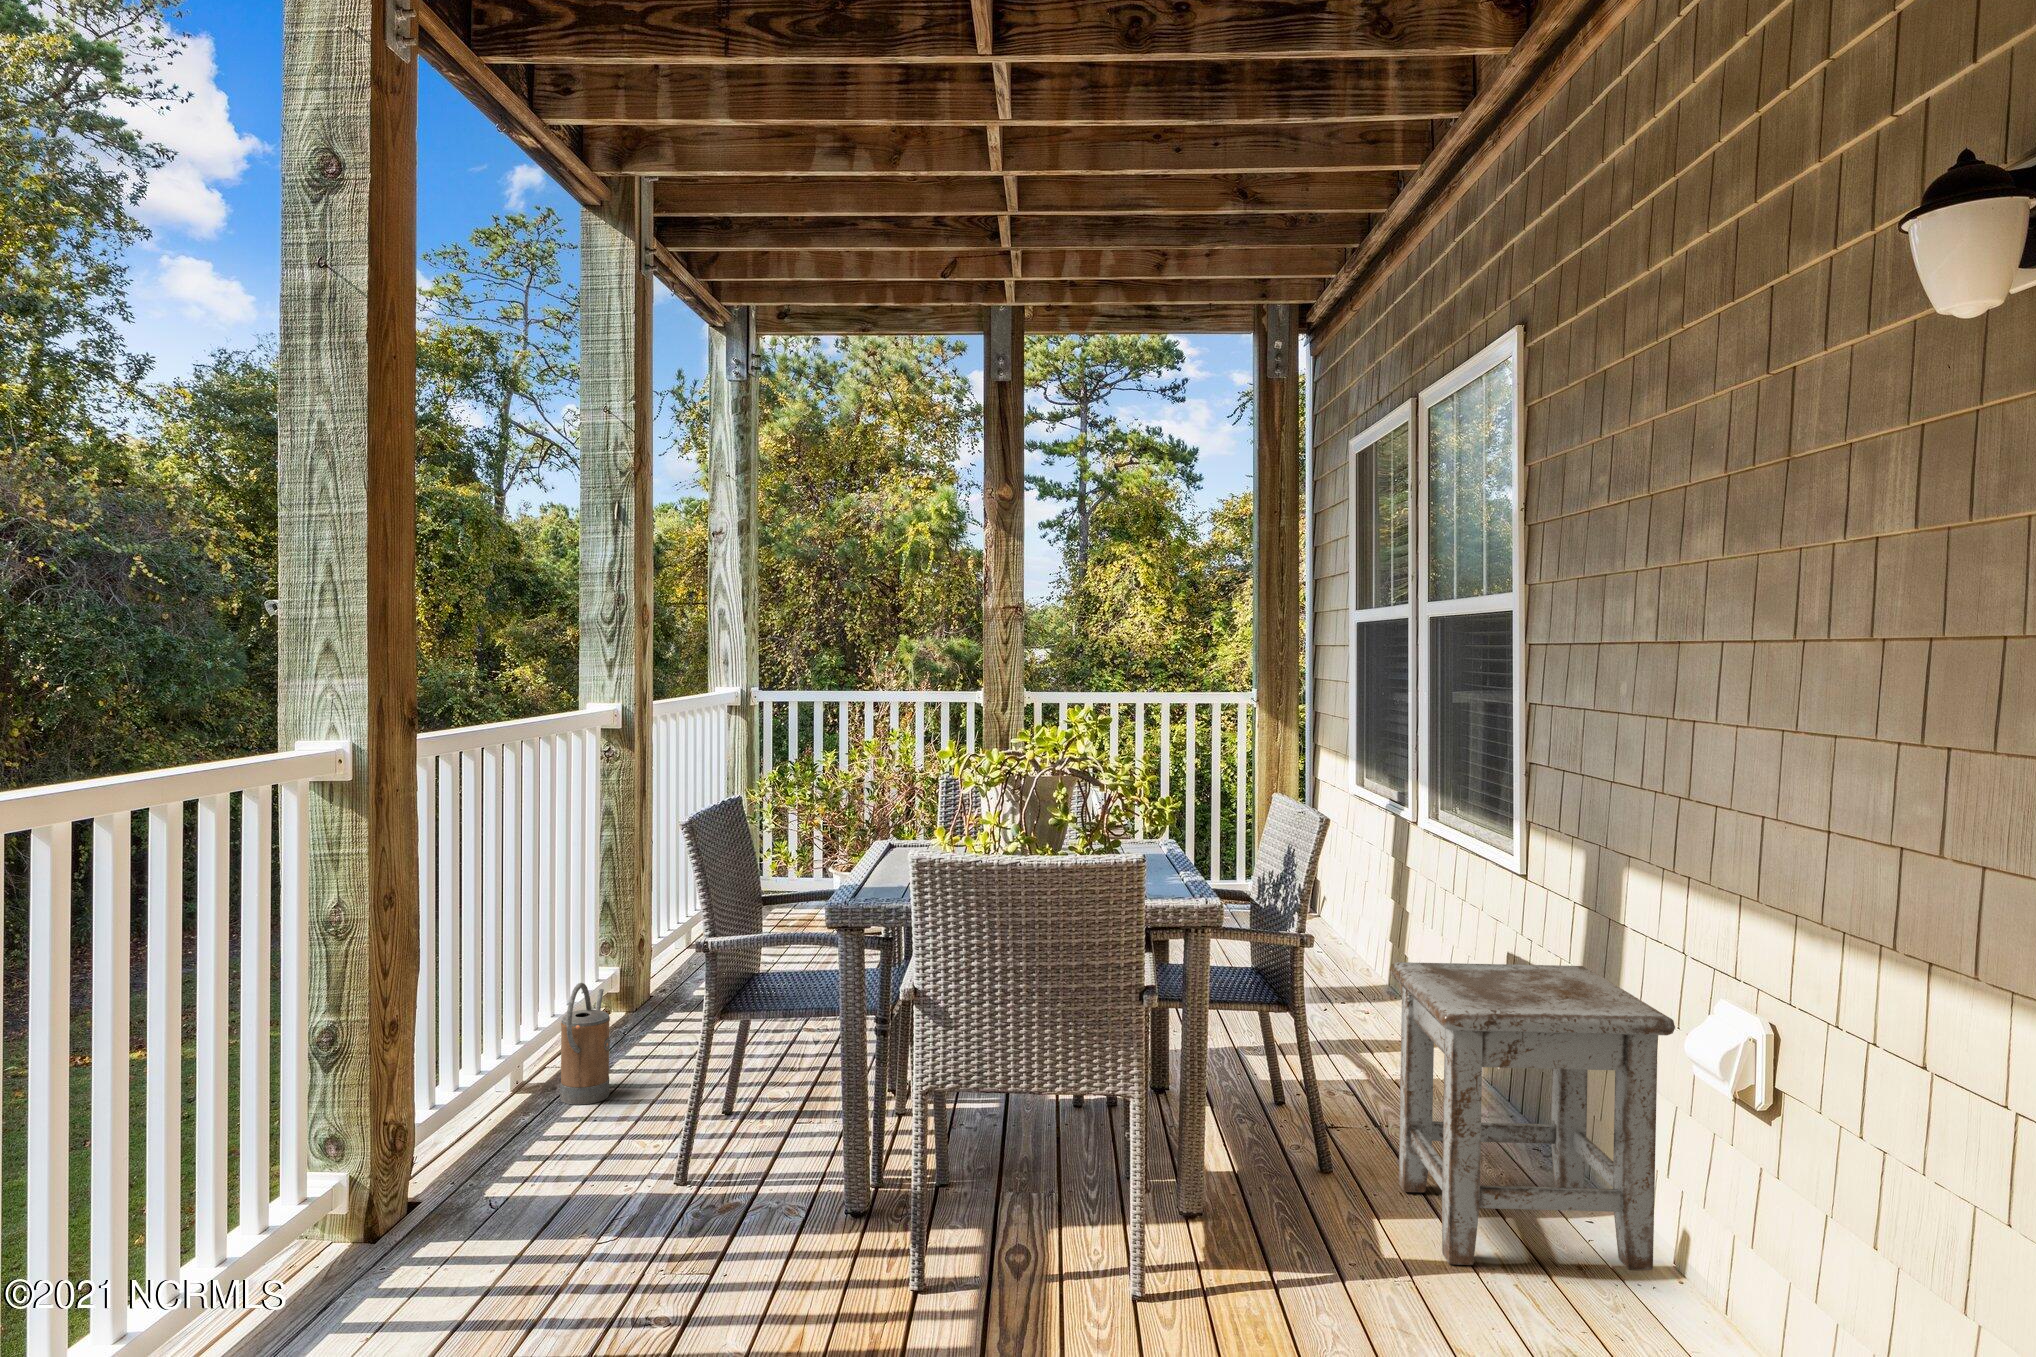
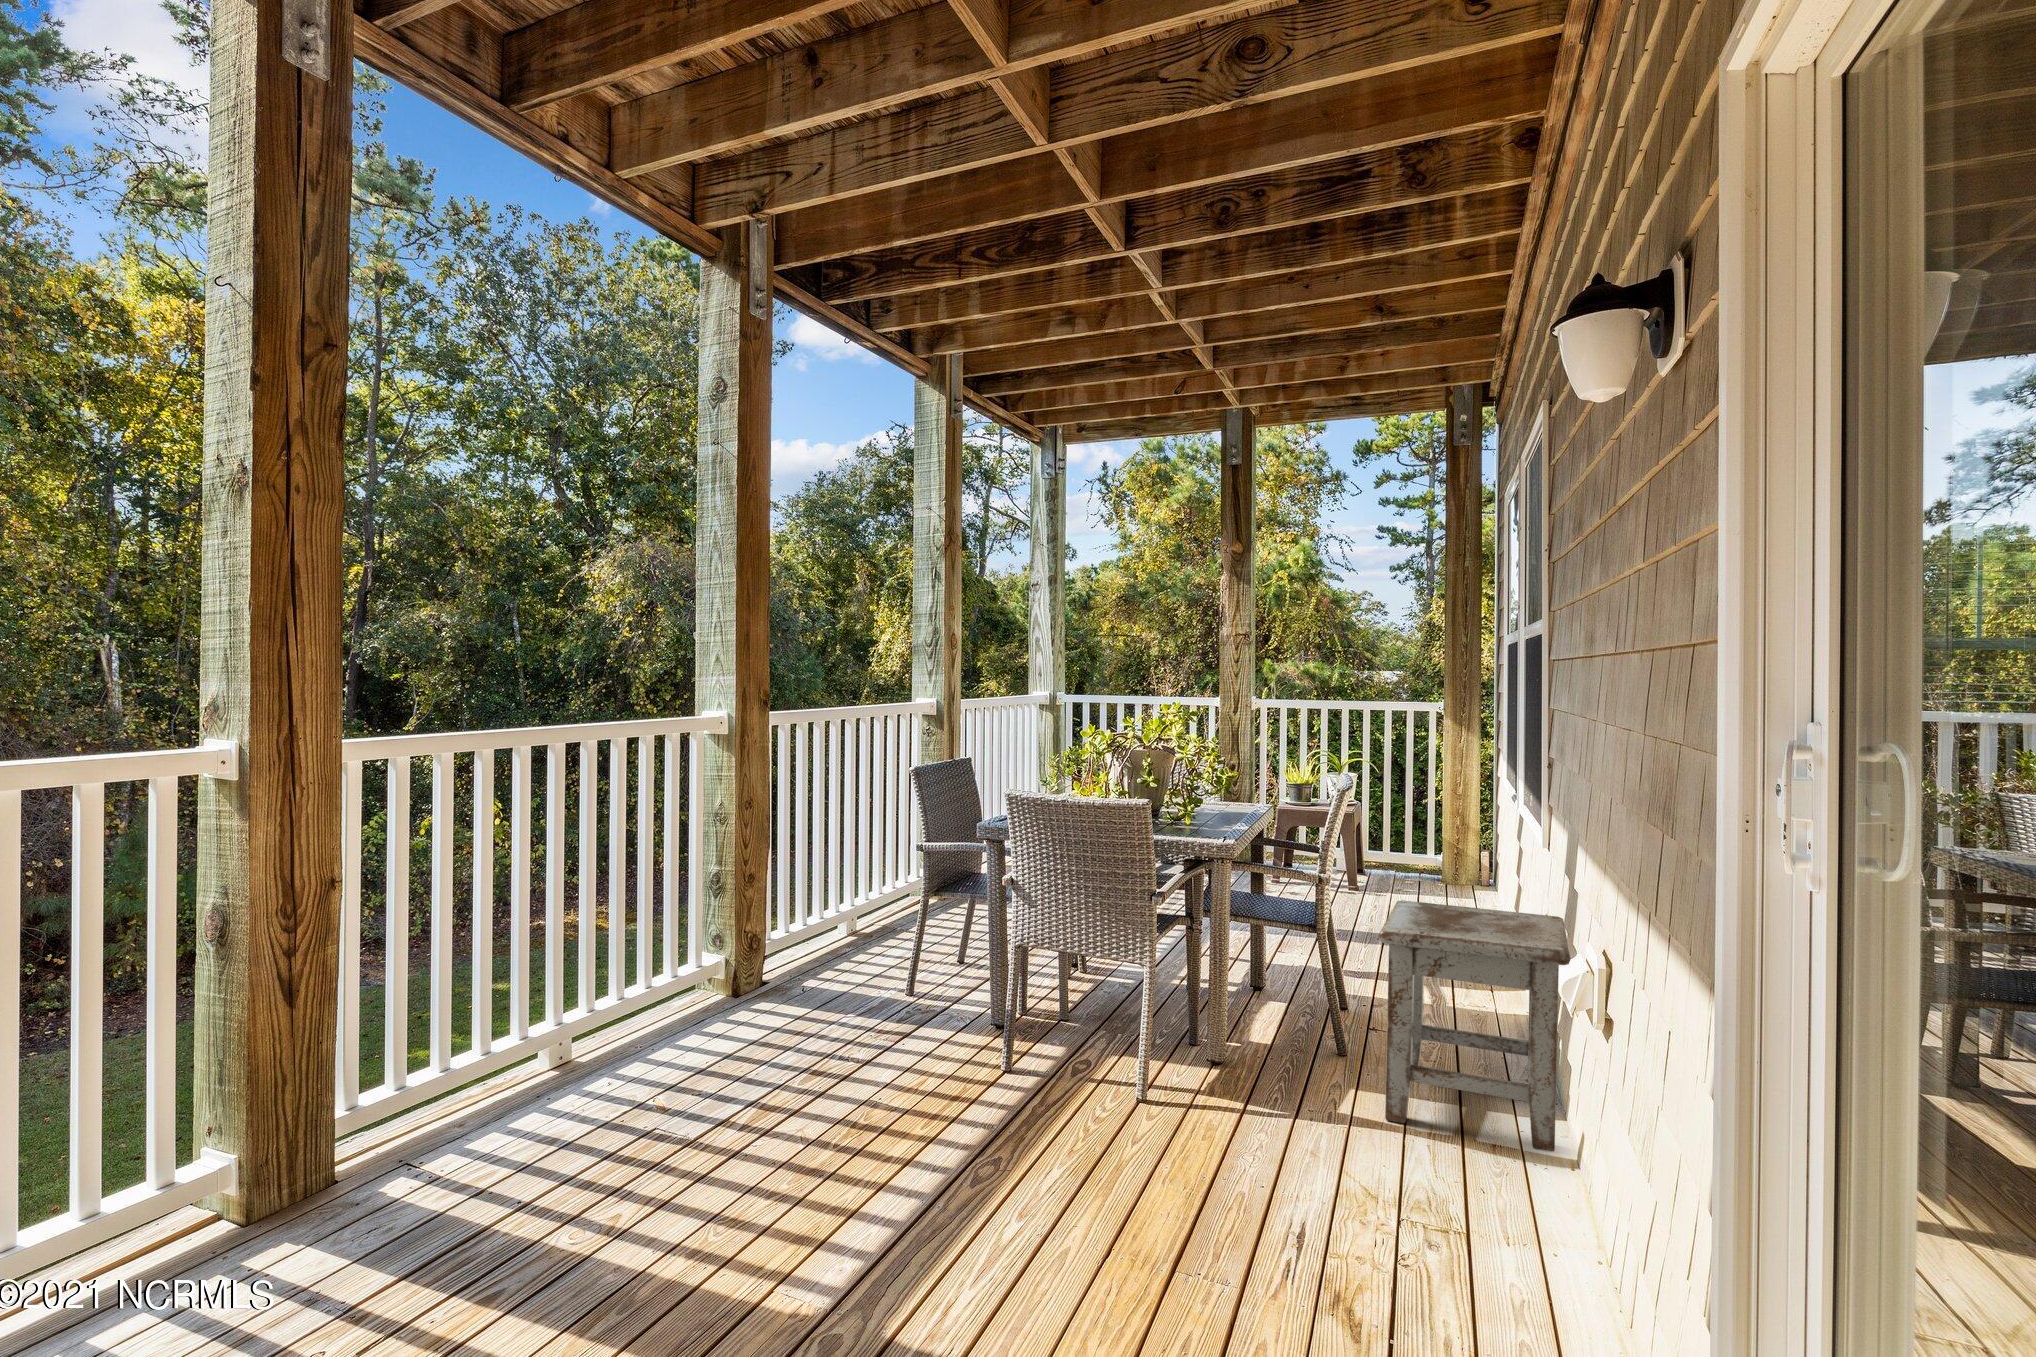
watering can: present [560,983,610,1105] -> none [879,874,914,952]

